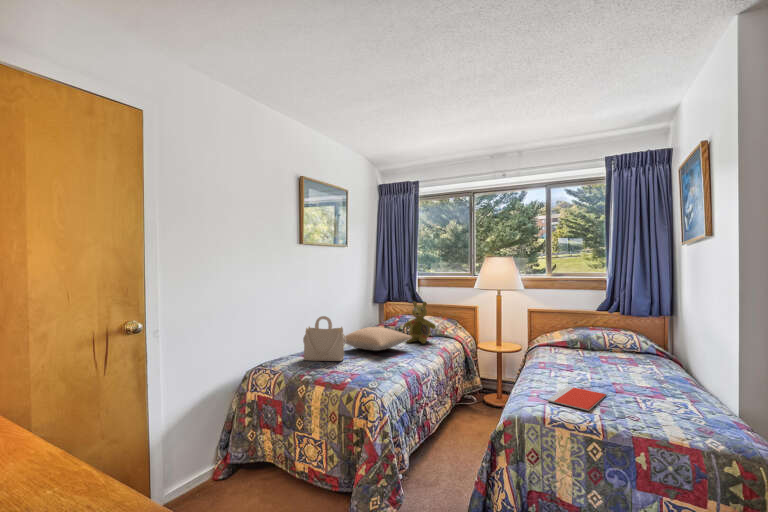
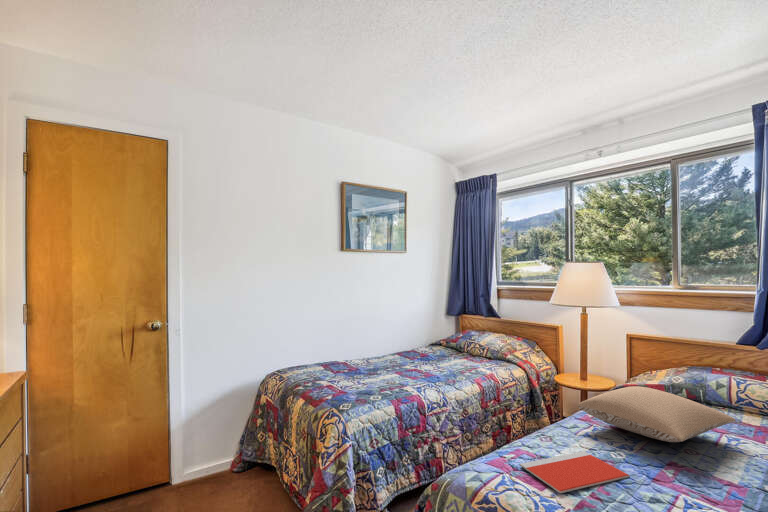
stuffed bear: present [404,302,436,344] -> none [455,316,493,367]
handbag: present [303,316,346,361] -> none [320,327,362,375]
pillow: present [343,327,412,351] -> present [578,386,735,442]

